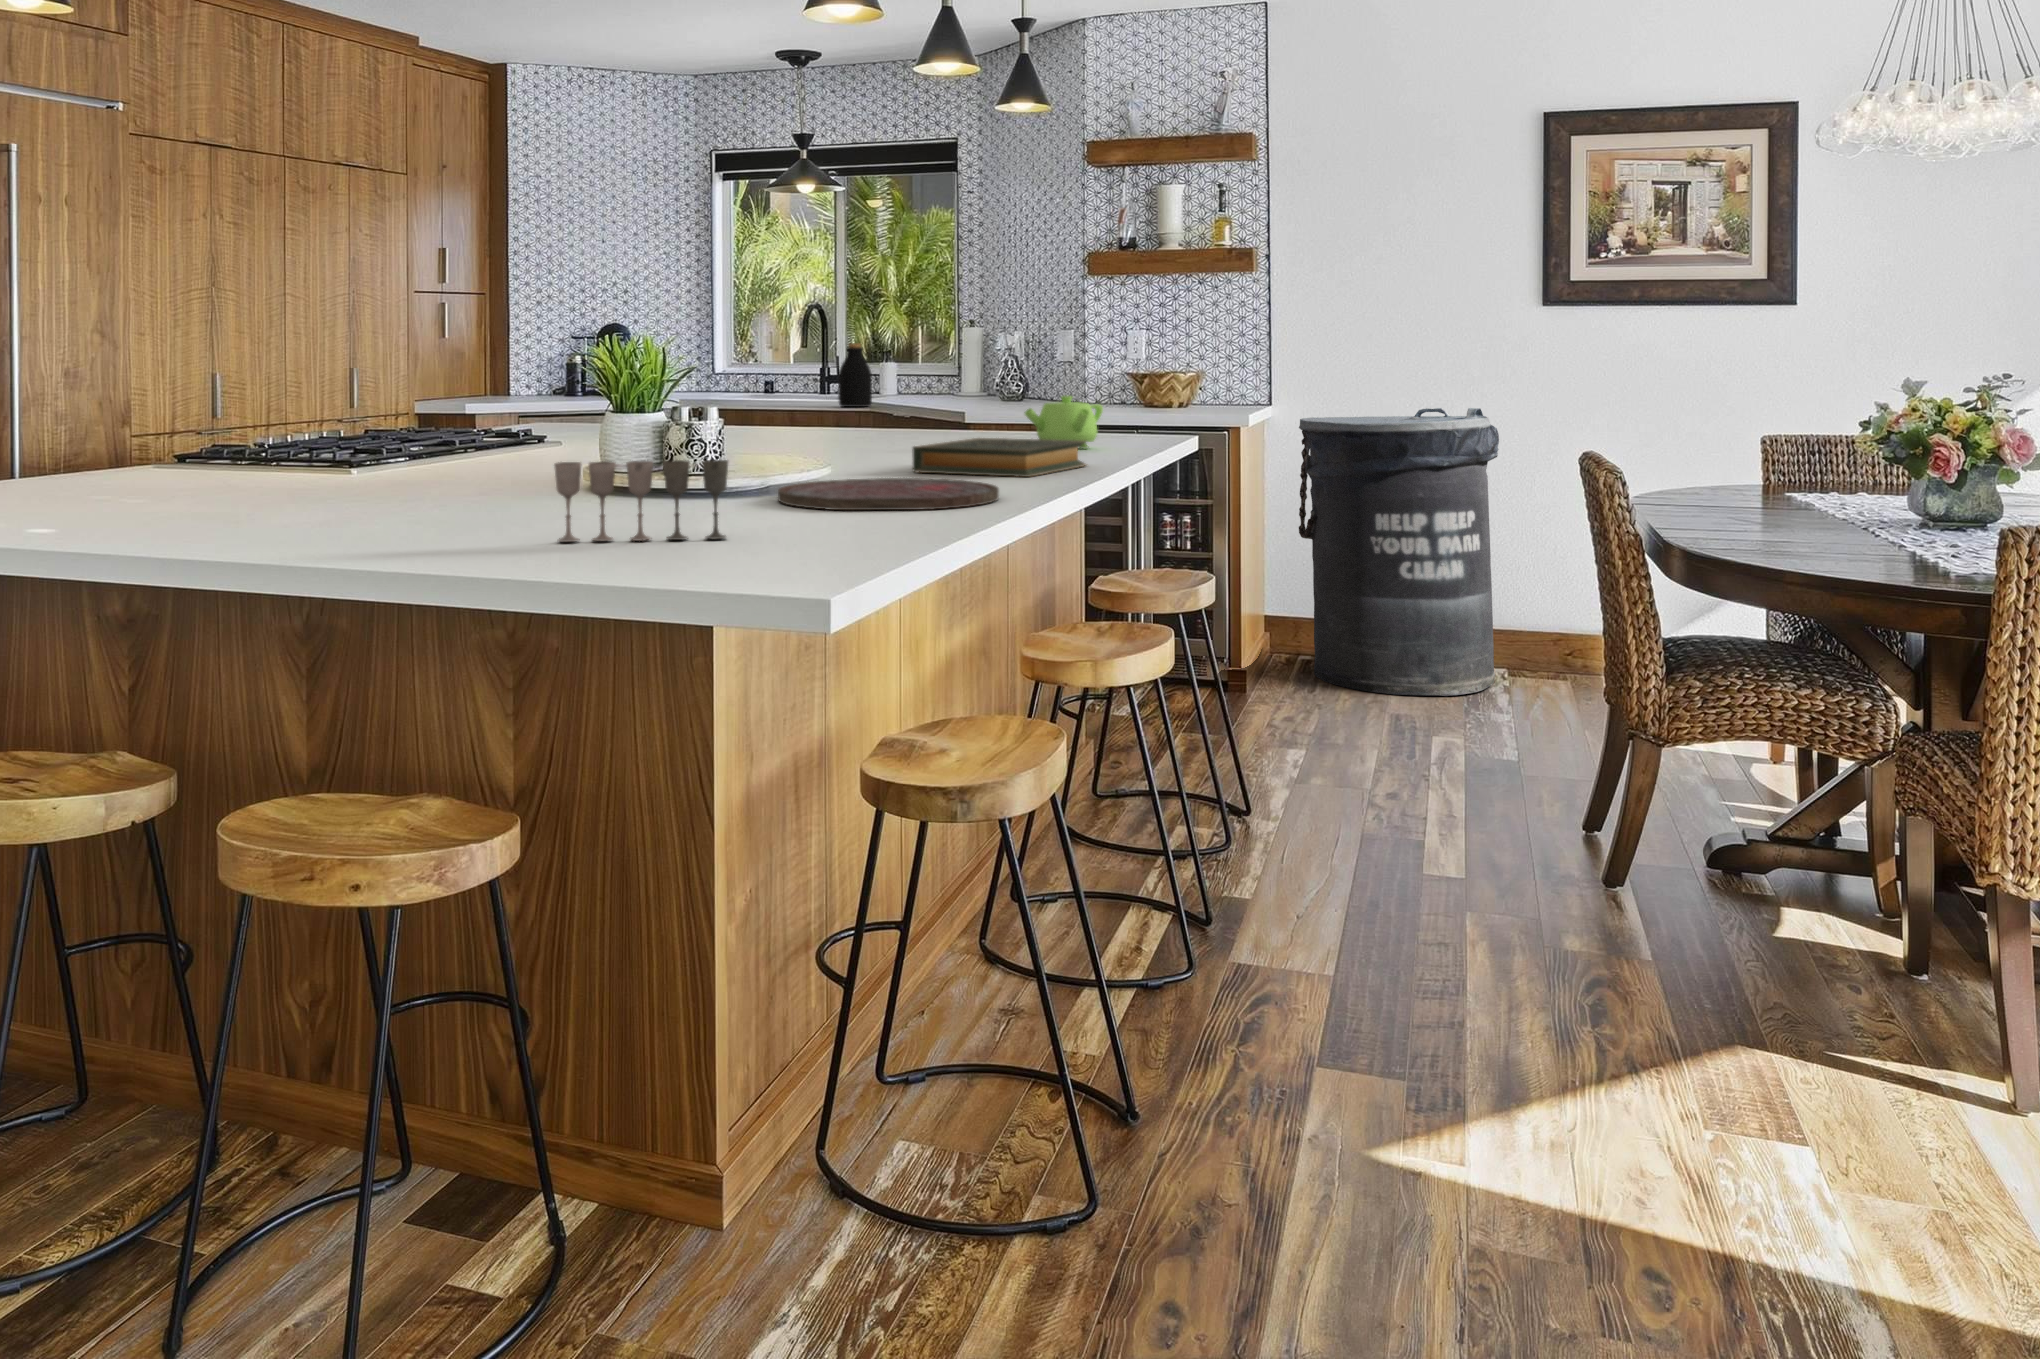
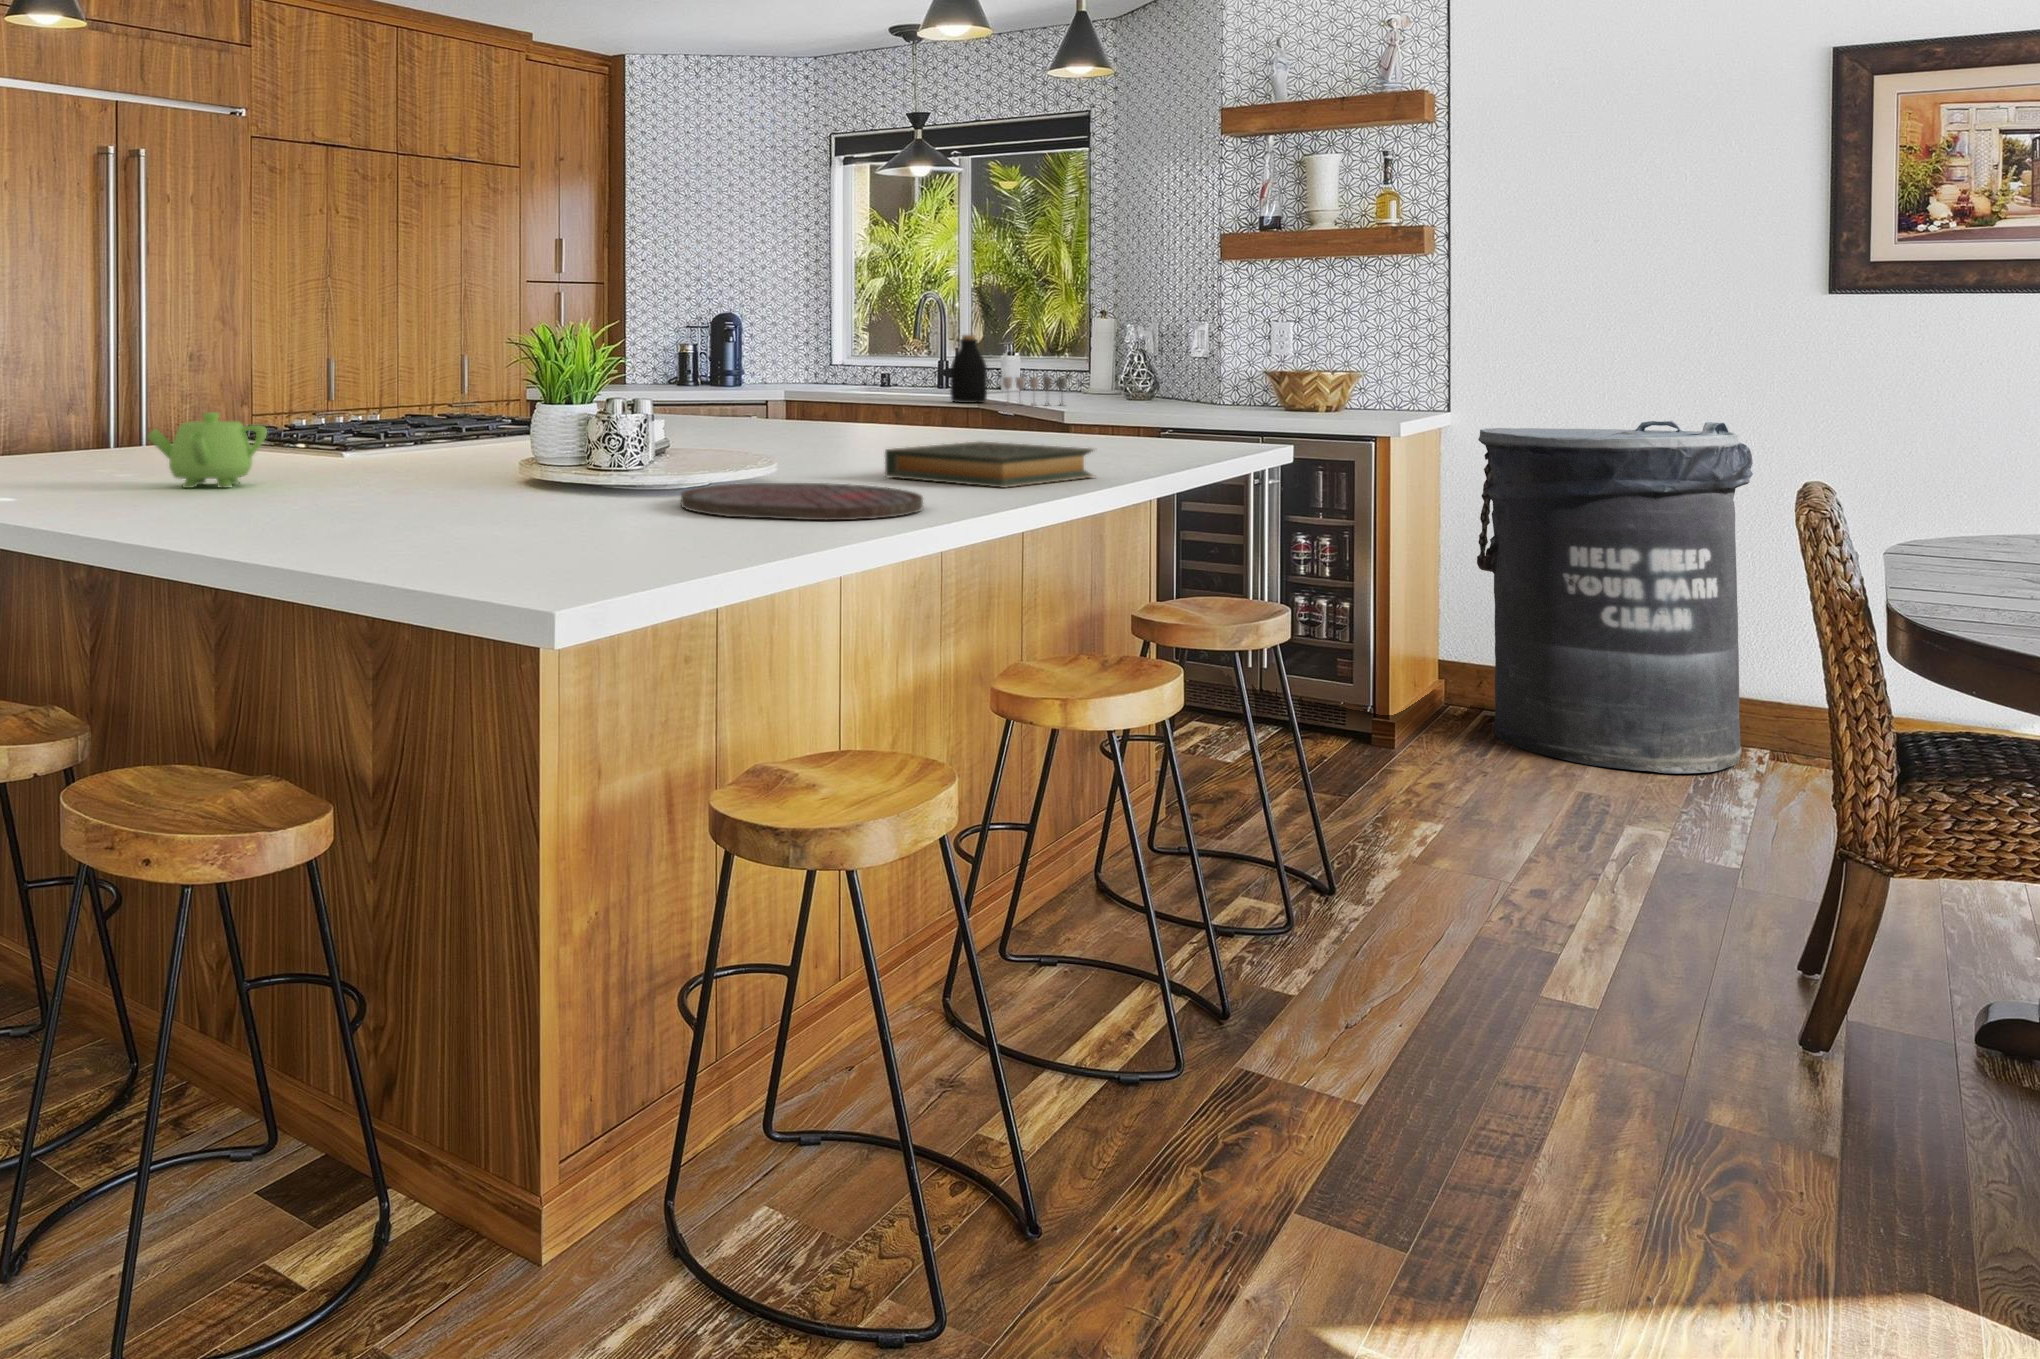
teapot: present [1025,396,1103,449] -> present [147,412,267,488]
wine glass: present [554,460,728,542] -> present [1003,377,1067,404]

